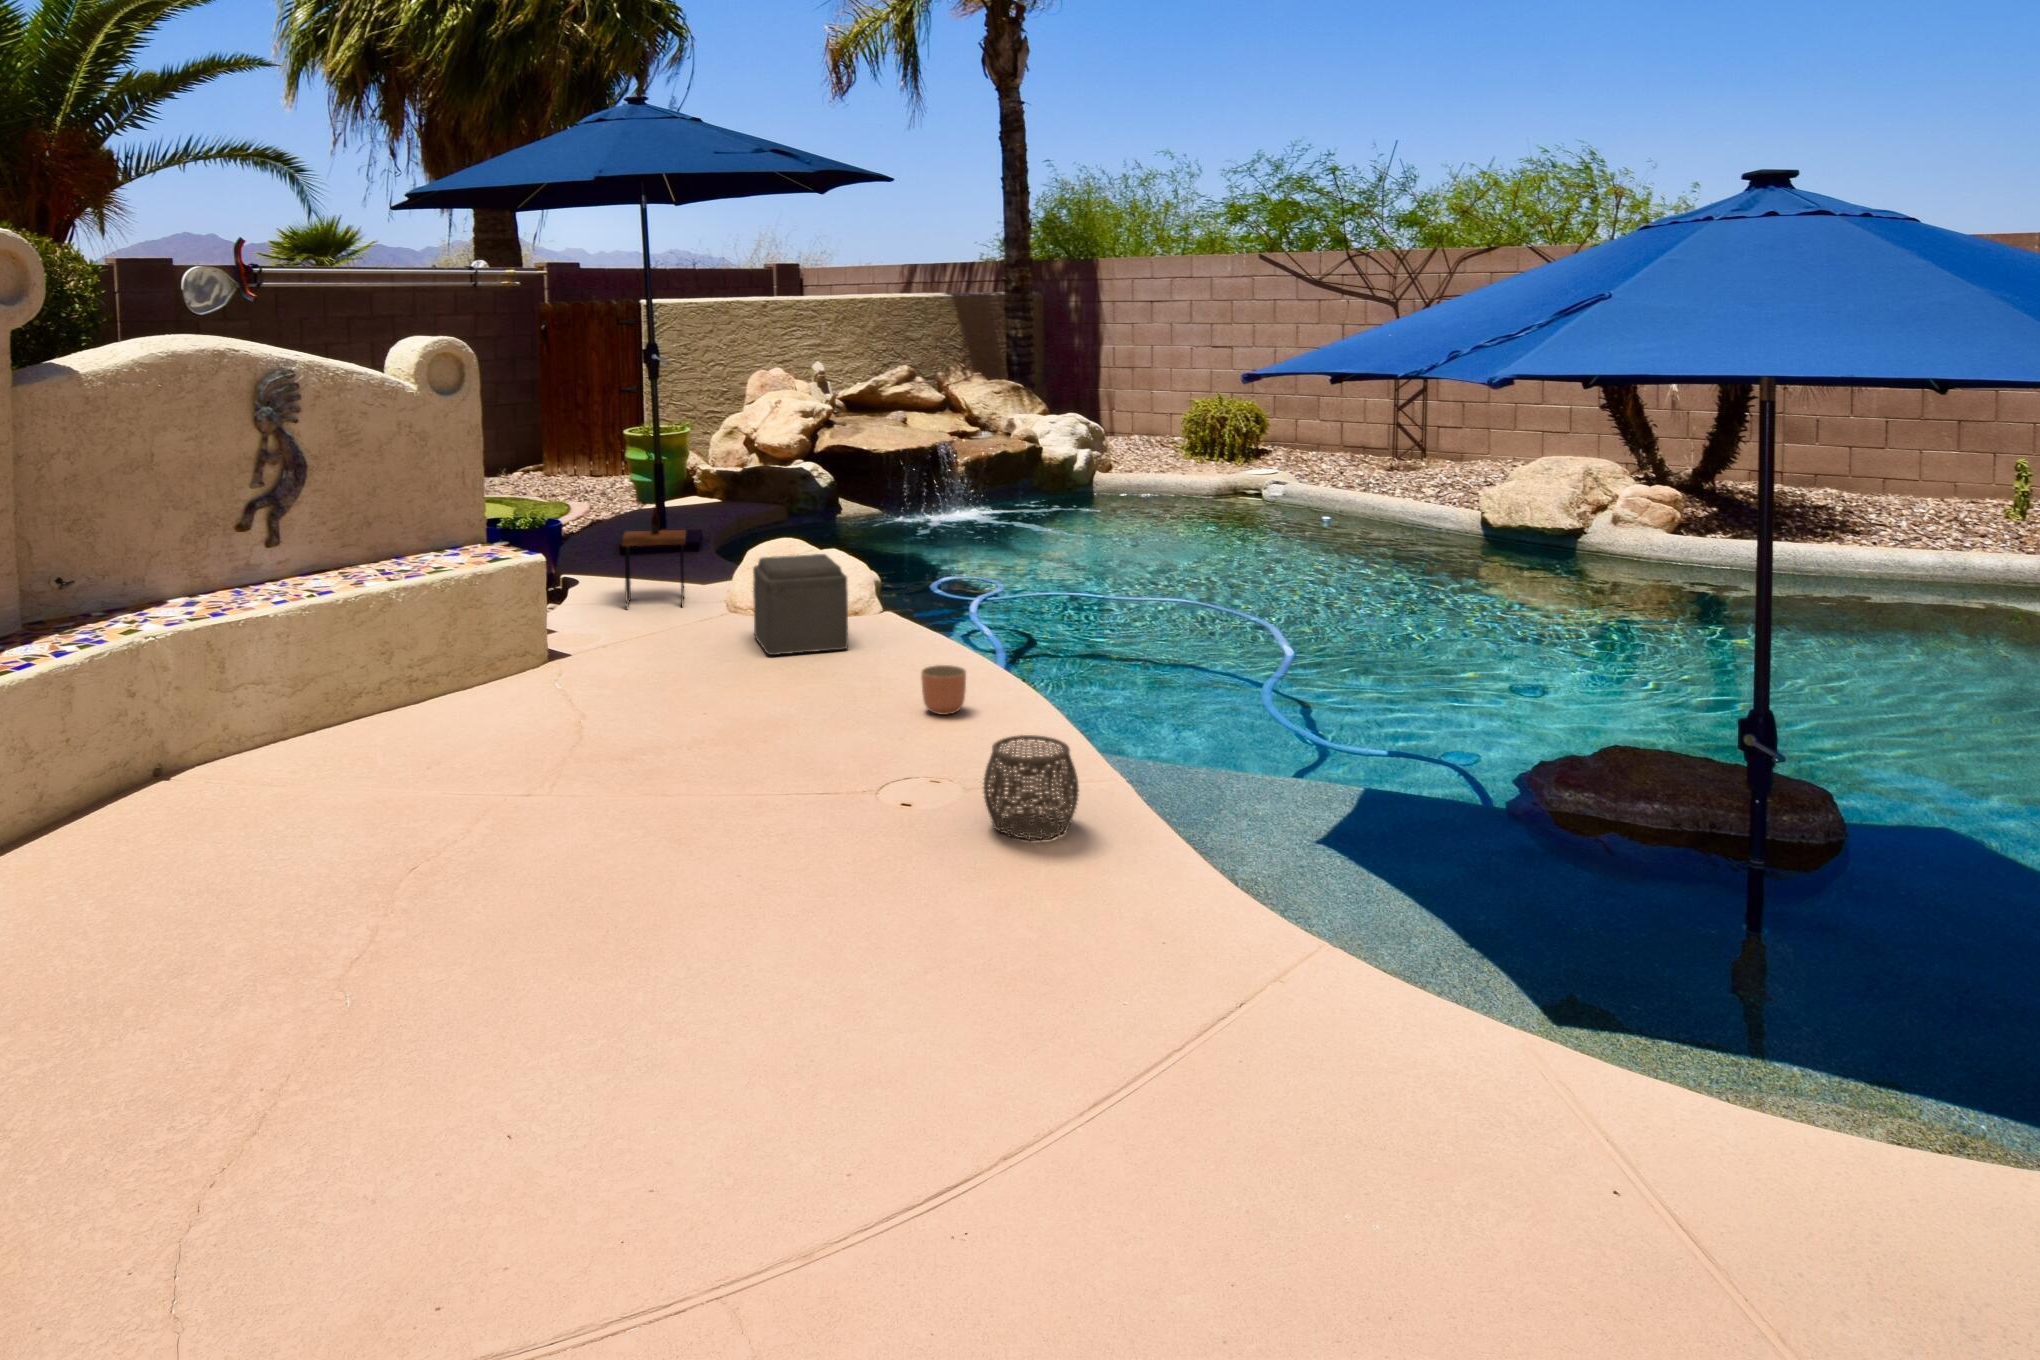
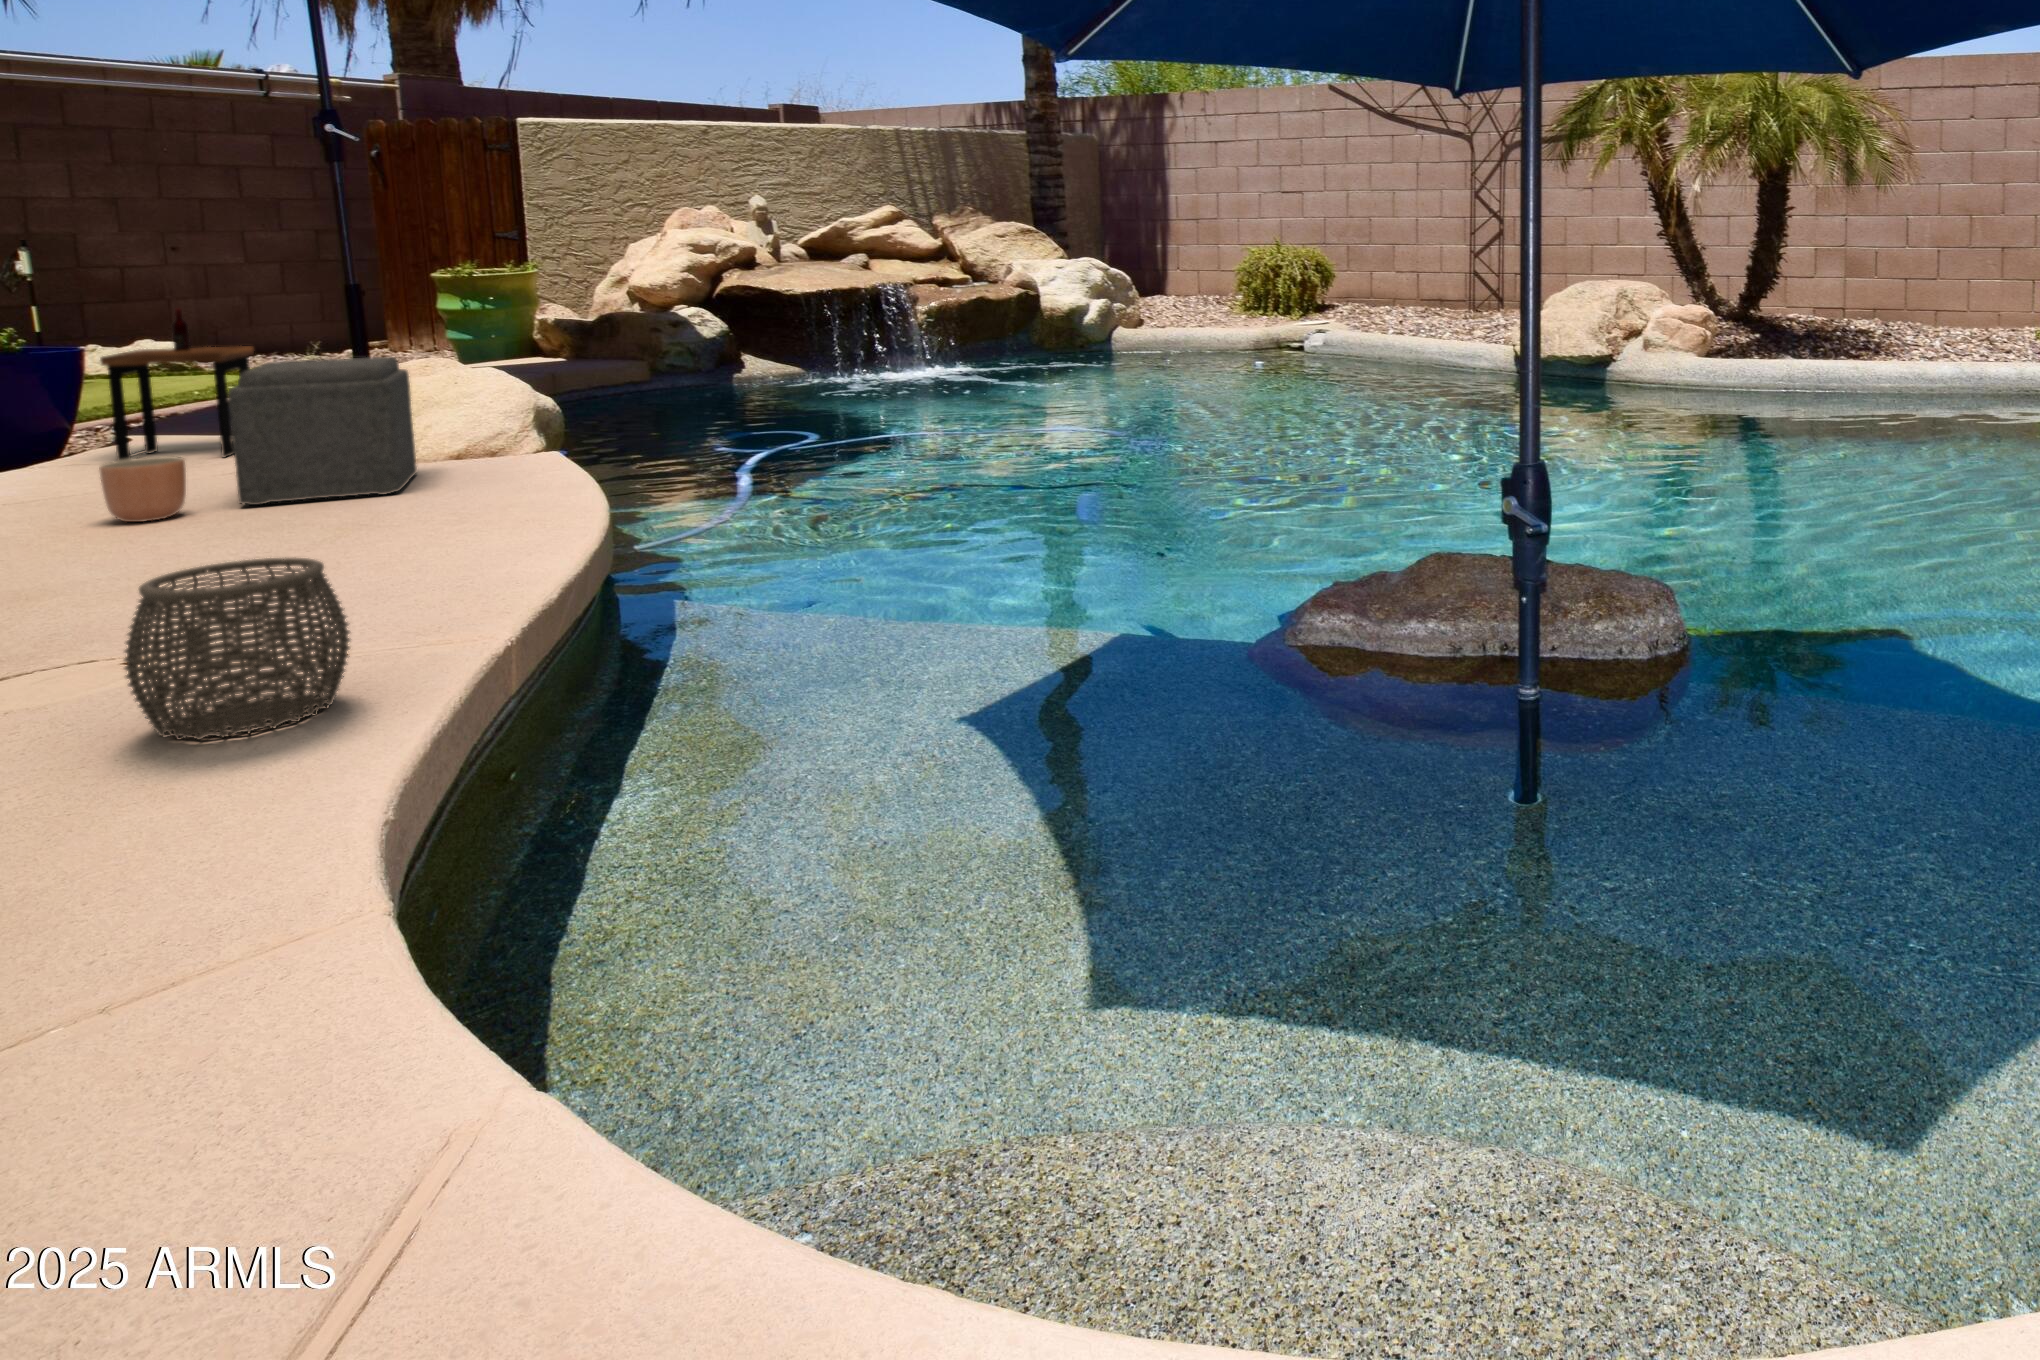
planter: present [921,665,966,715] -> present [99,456,186,522]

